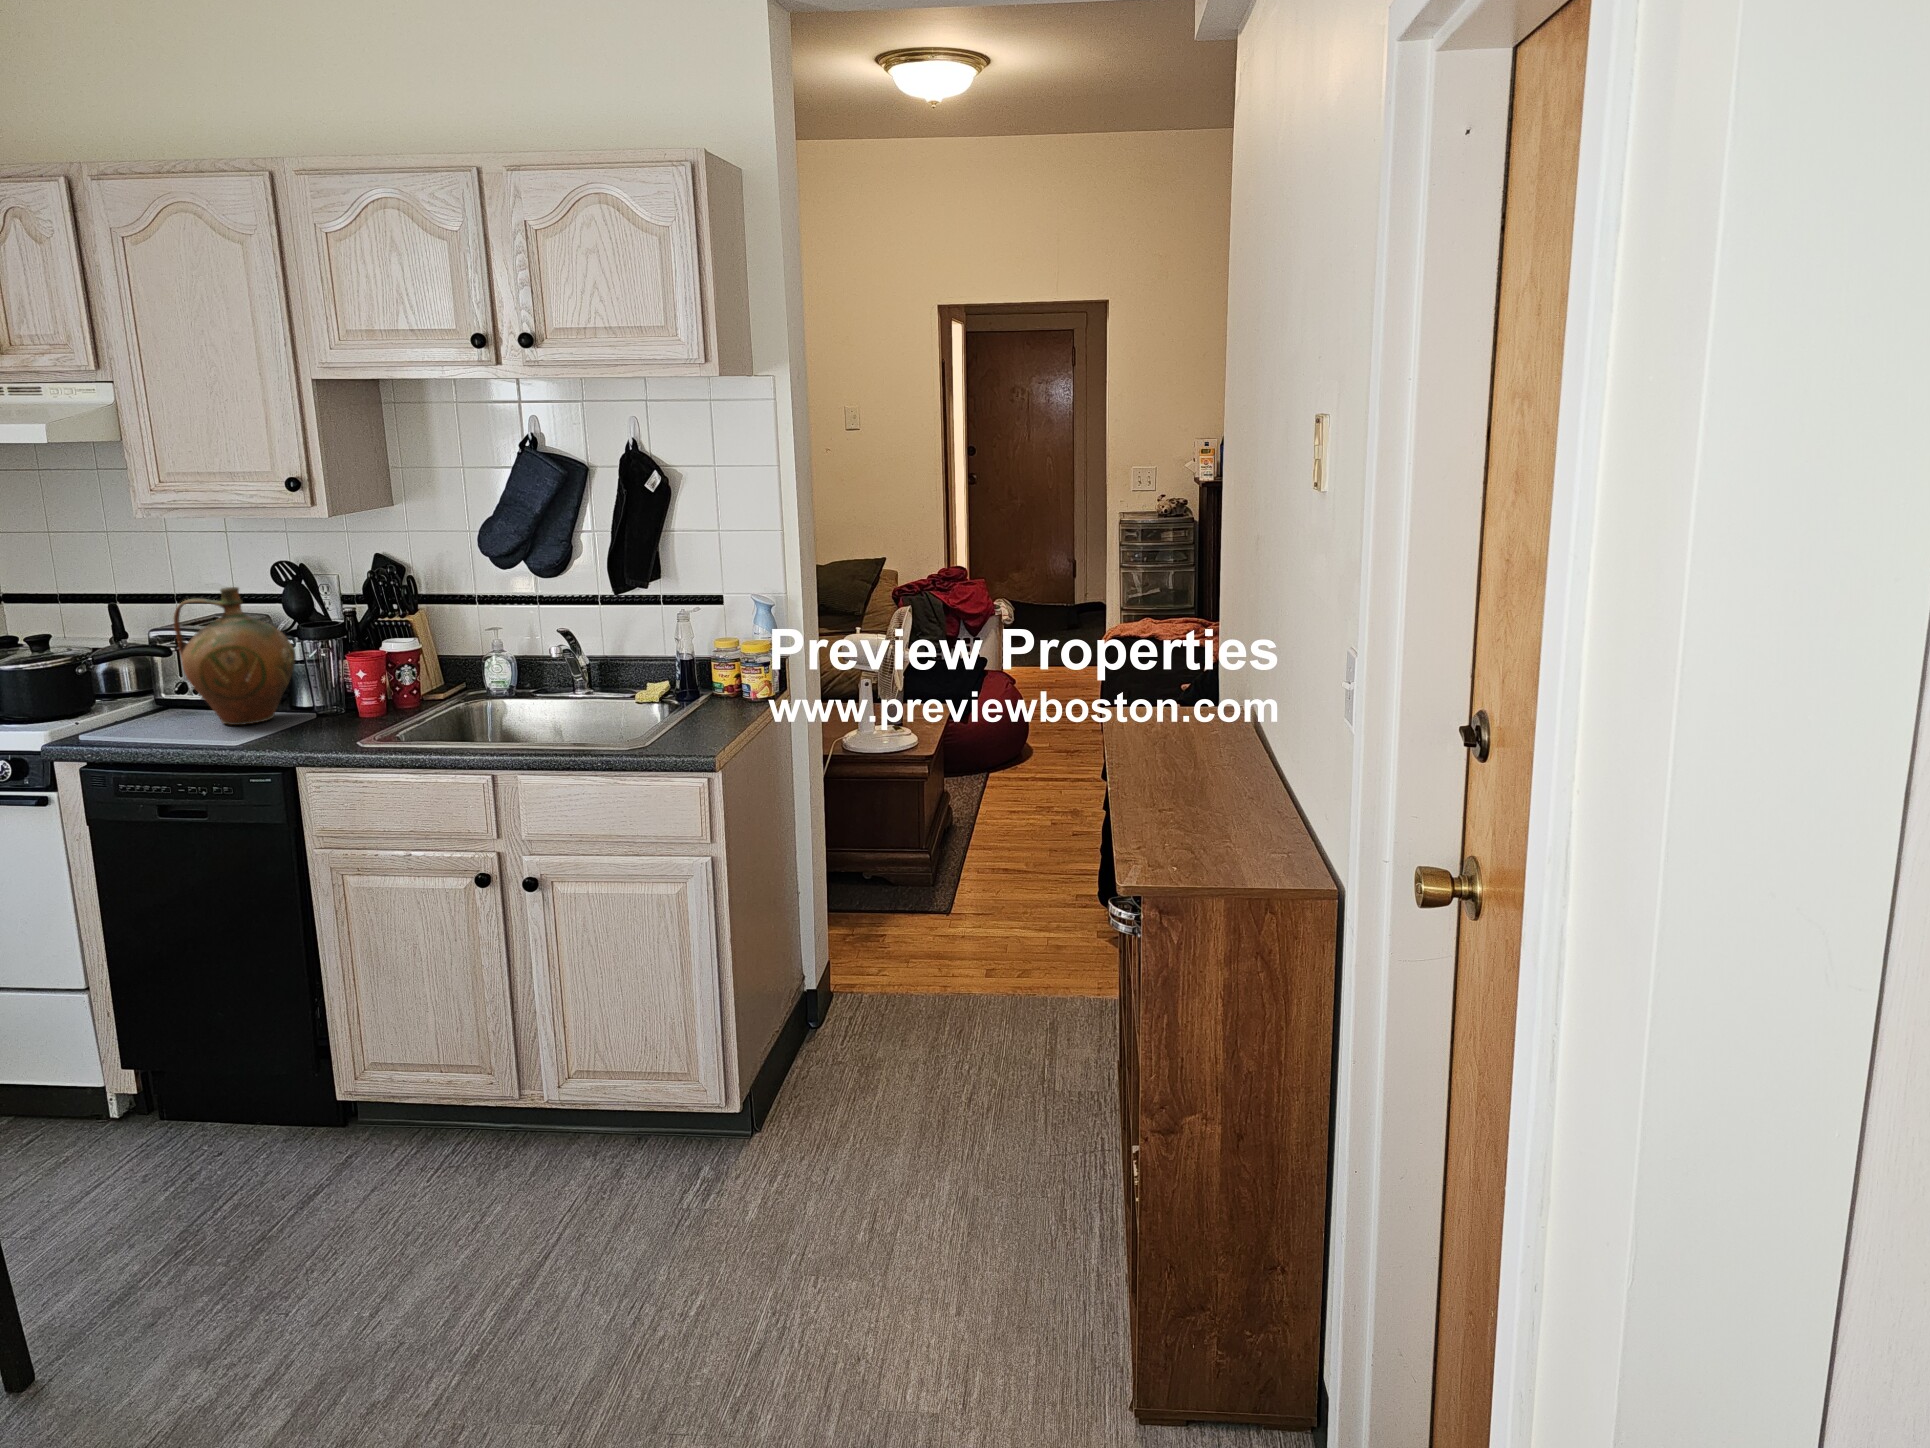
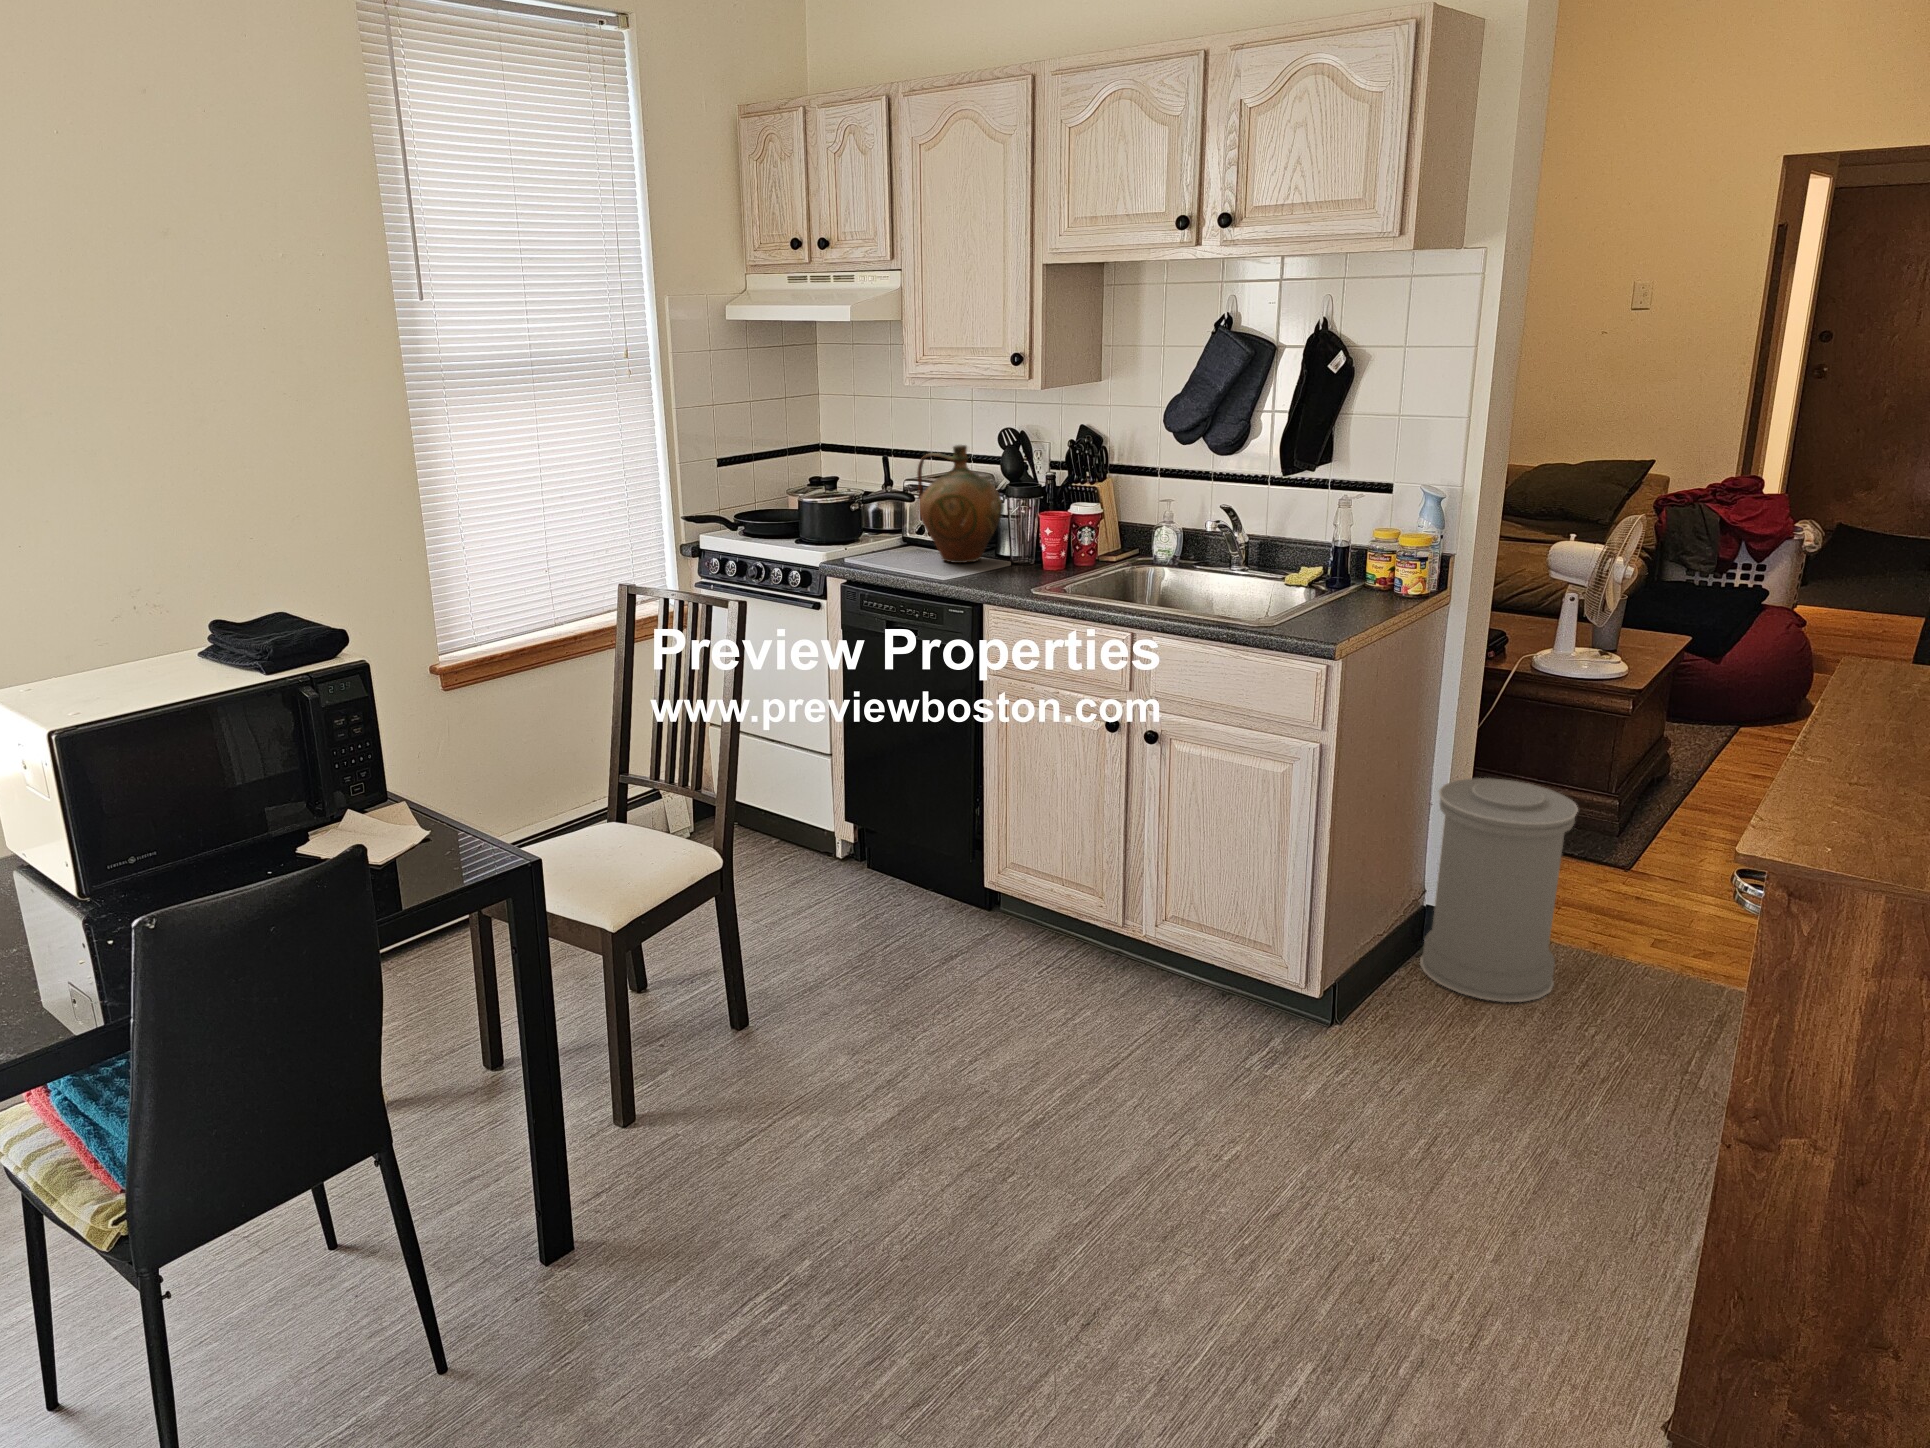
trash can: none [810,856,932,1065] -> present [1420,778,1578,1002]

